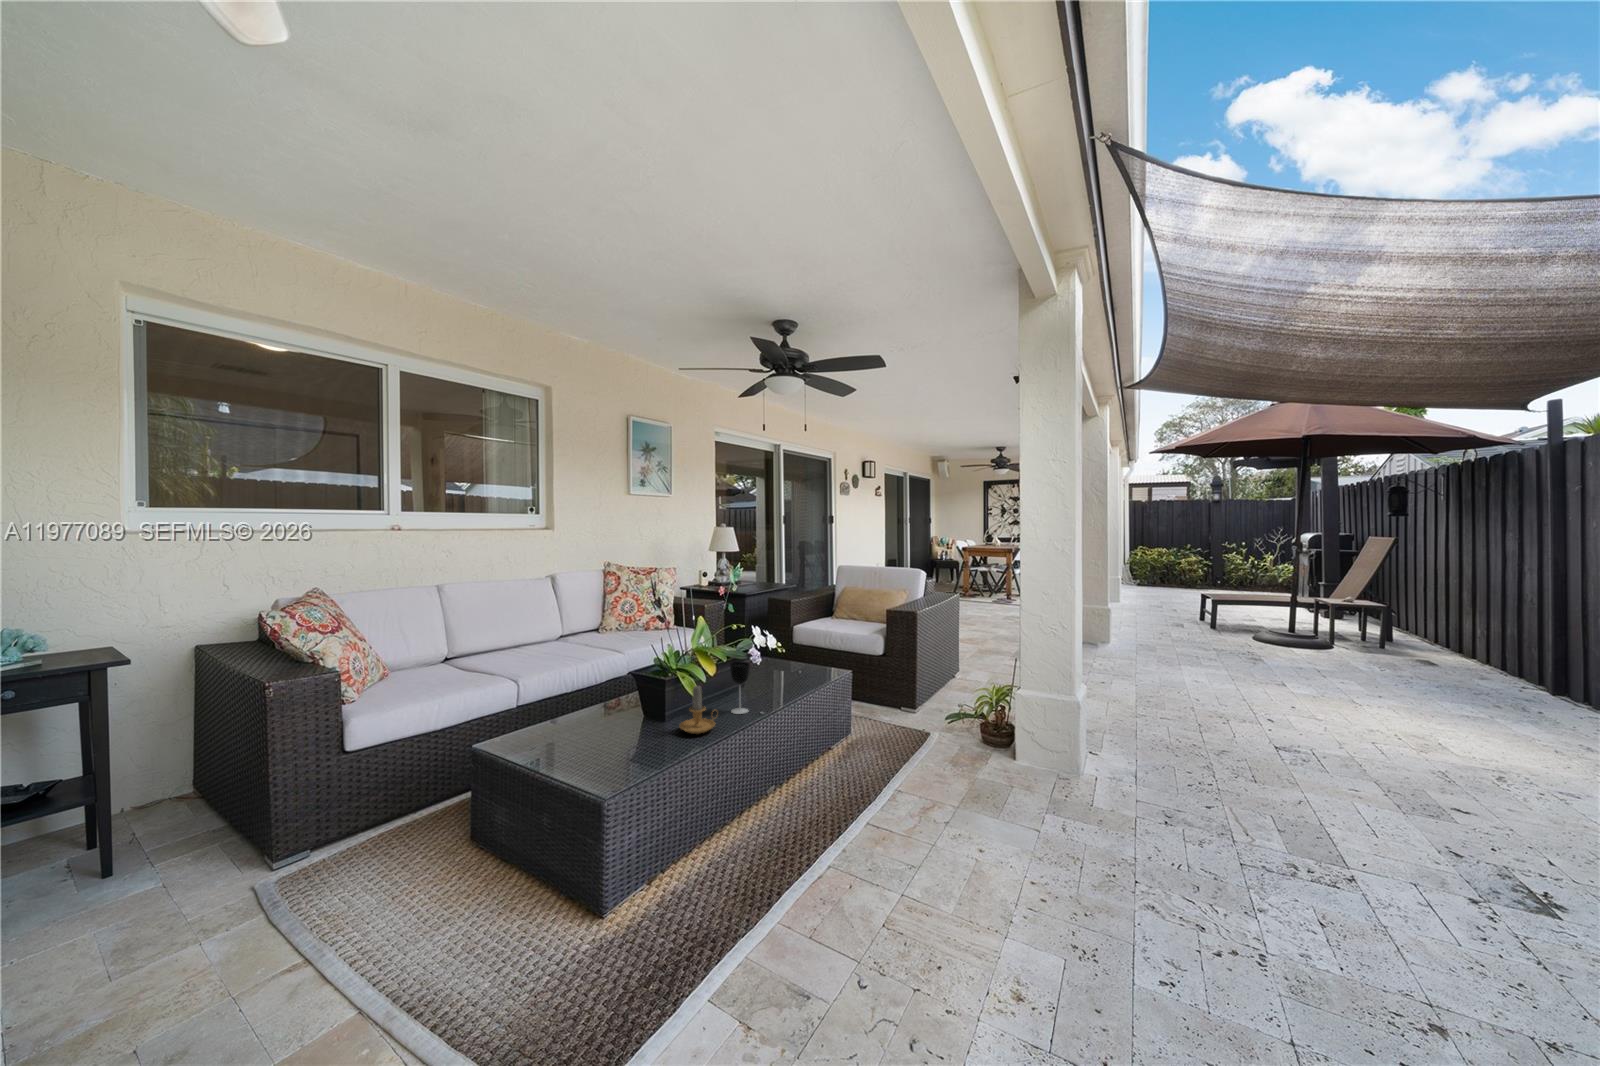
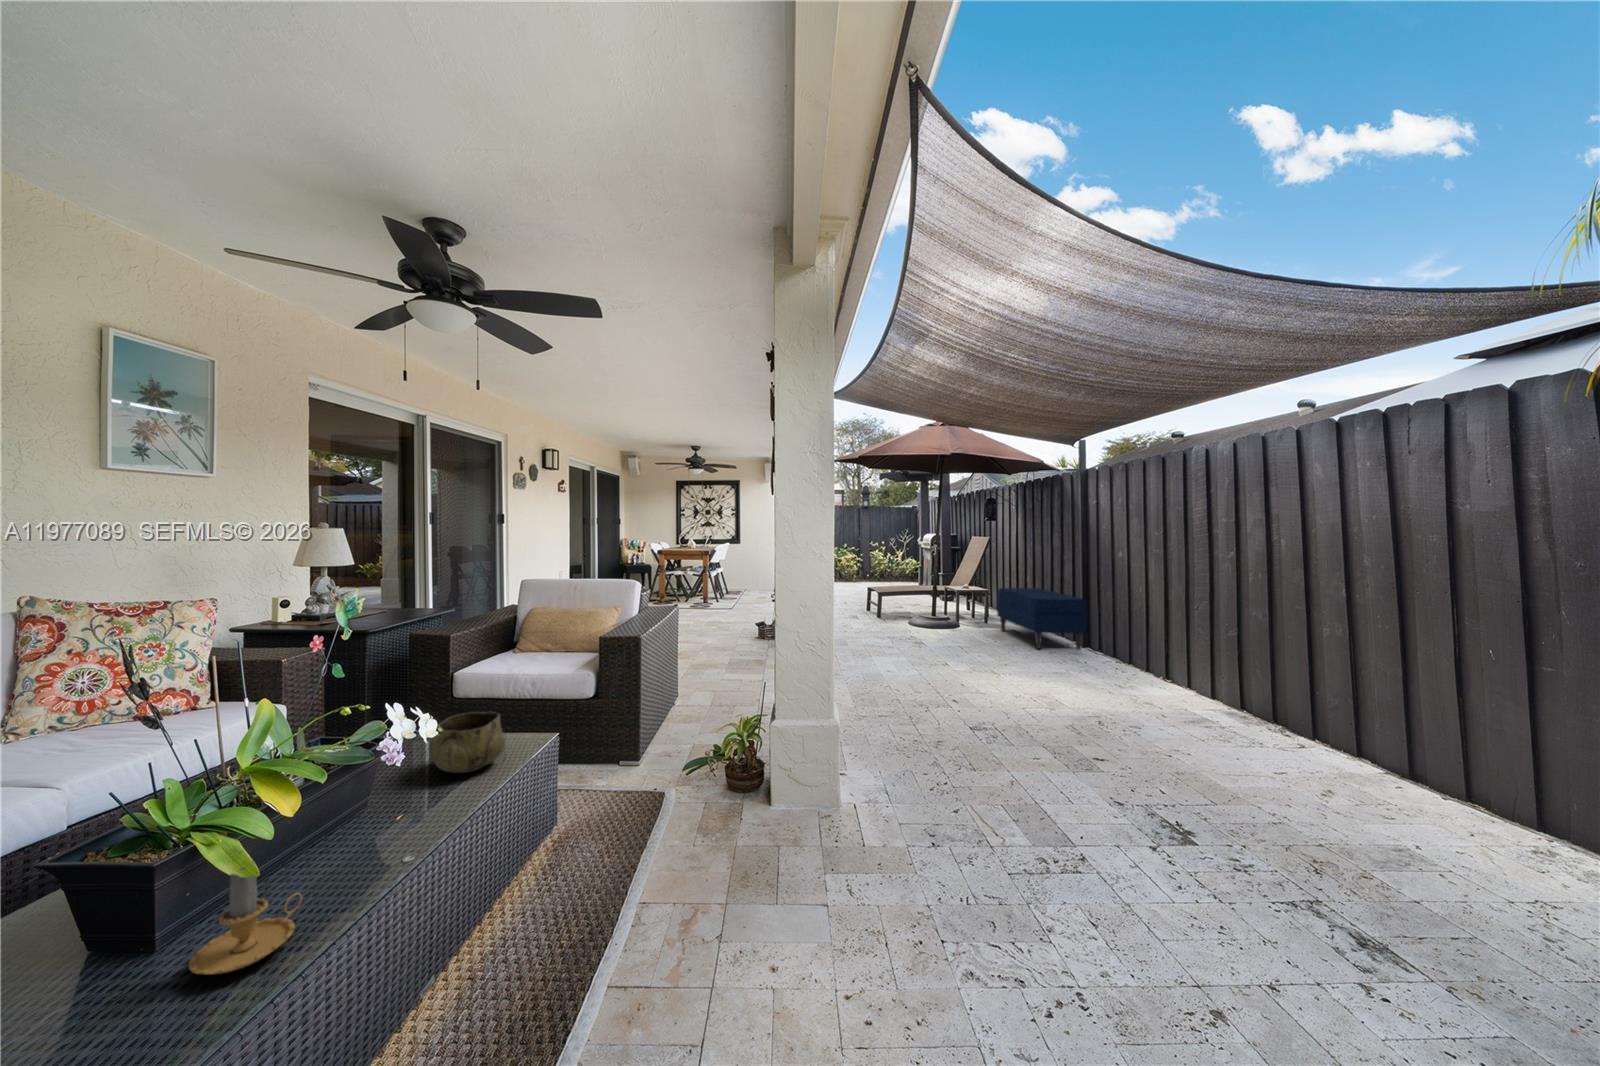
bench: none [1397,603,1557,696] -> present [997,588,1086,649]
decorative bowl: none [775,645,816,681] -> present [429,712,505,773]
wine glass: present [730,662,750,714] -> none [334,775,379,879]

